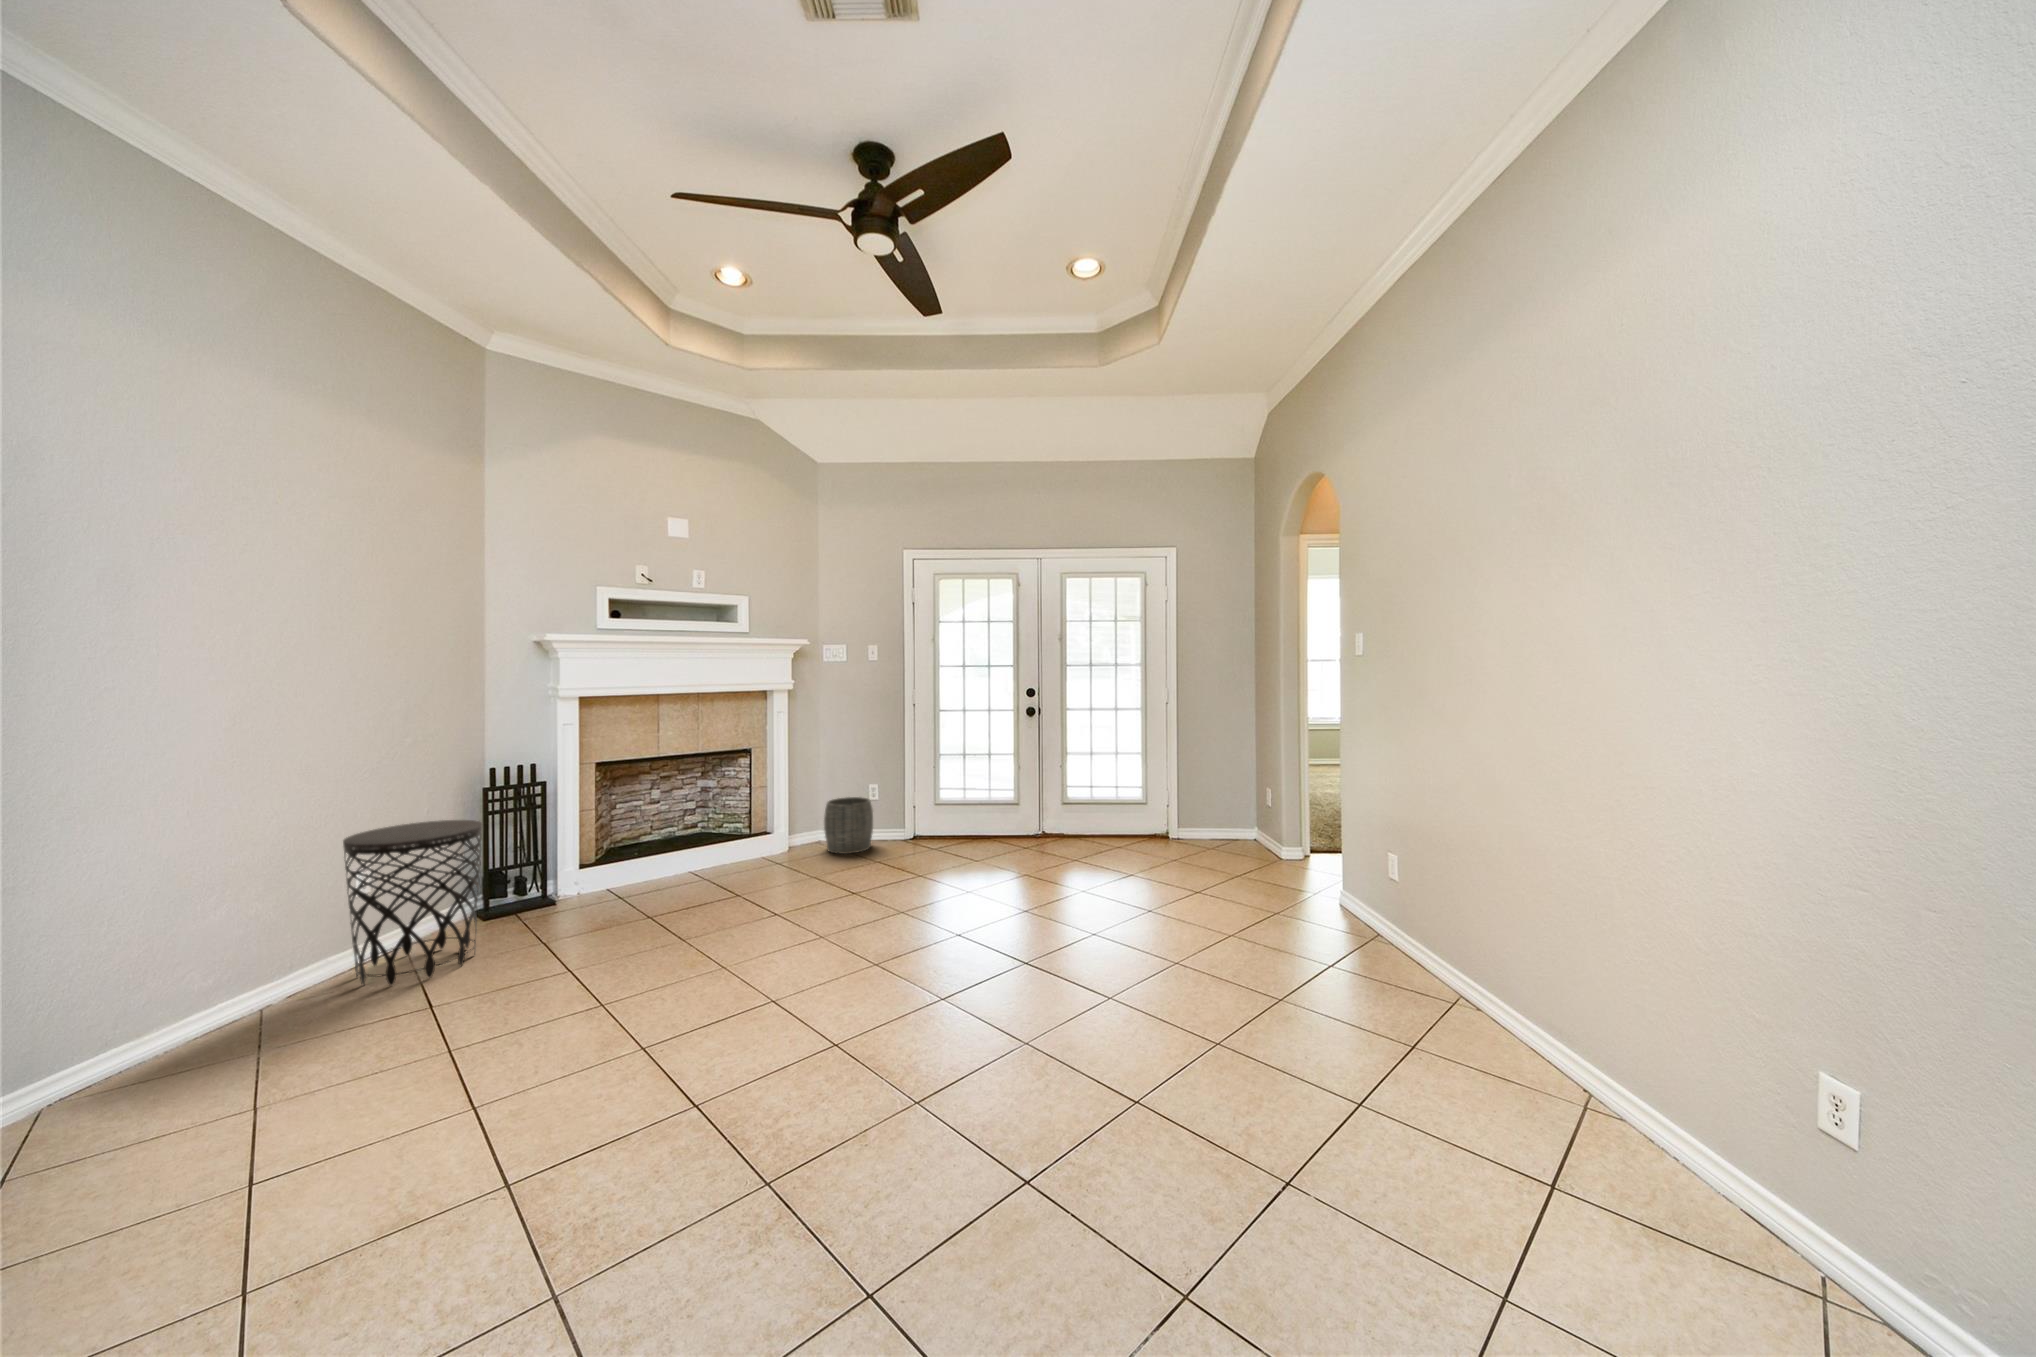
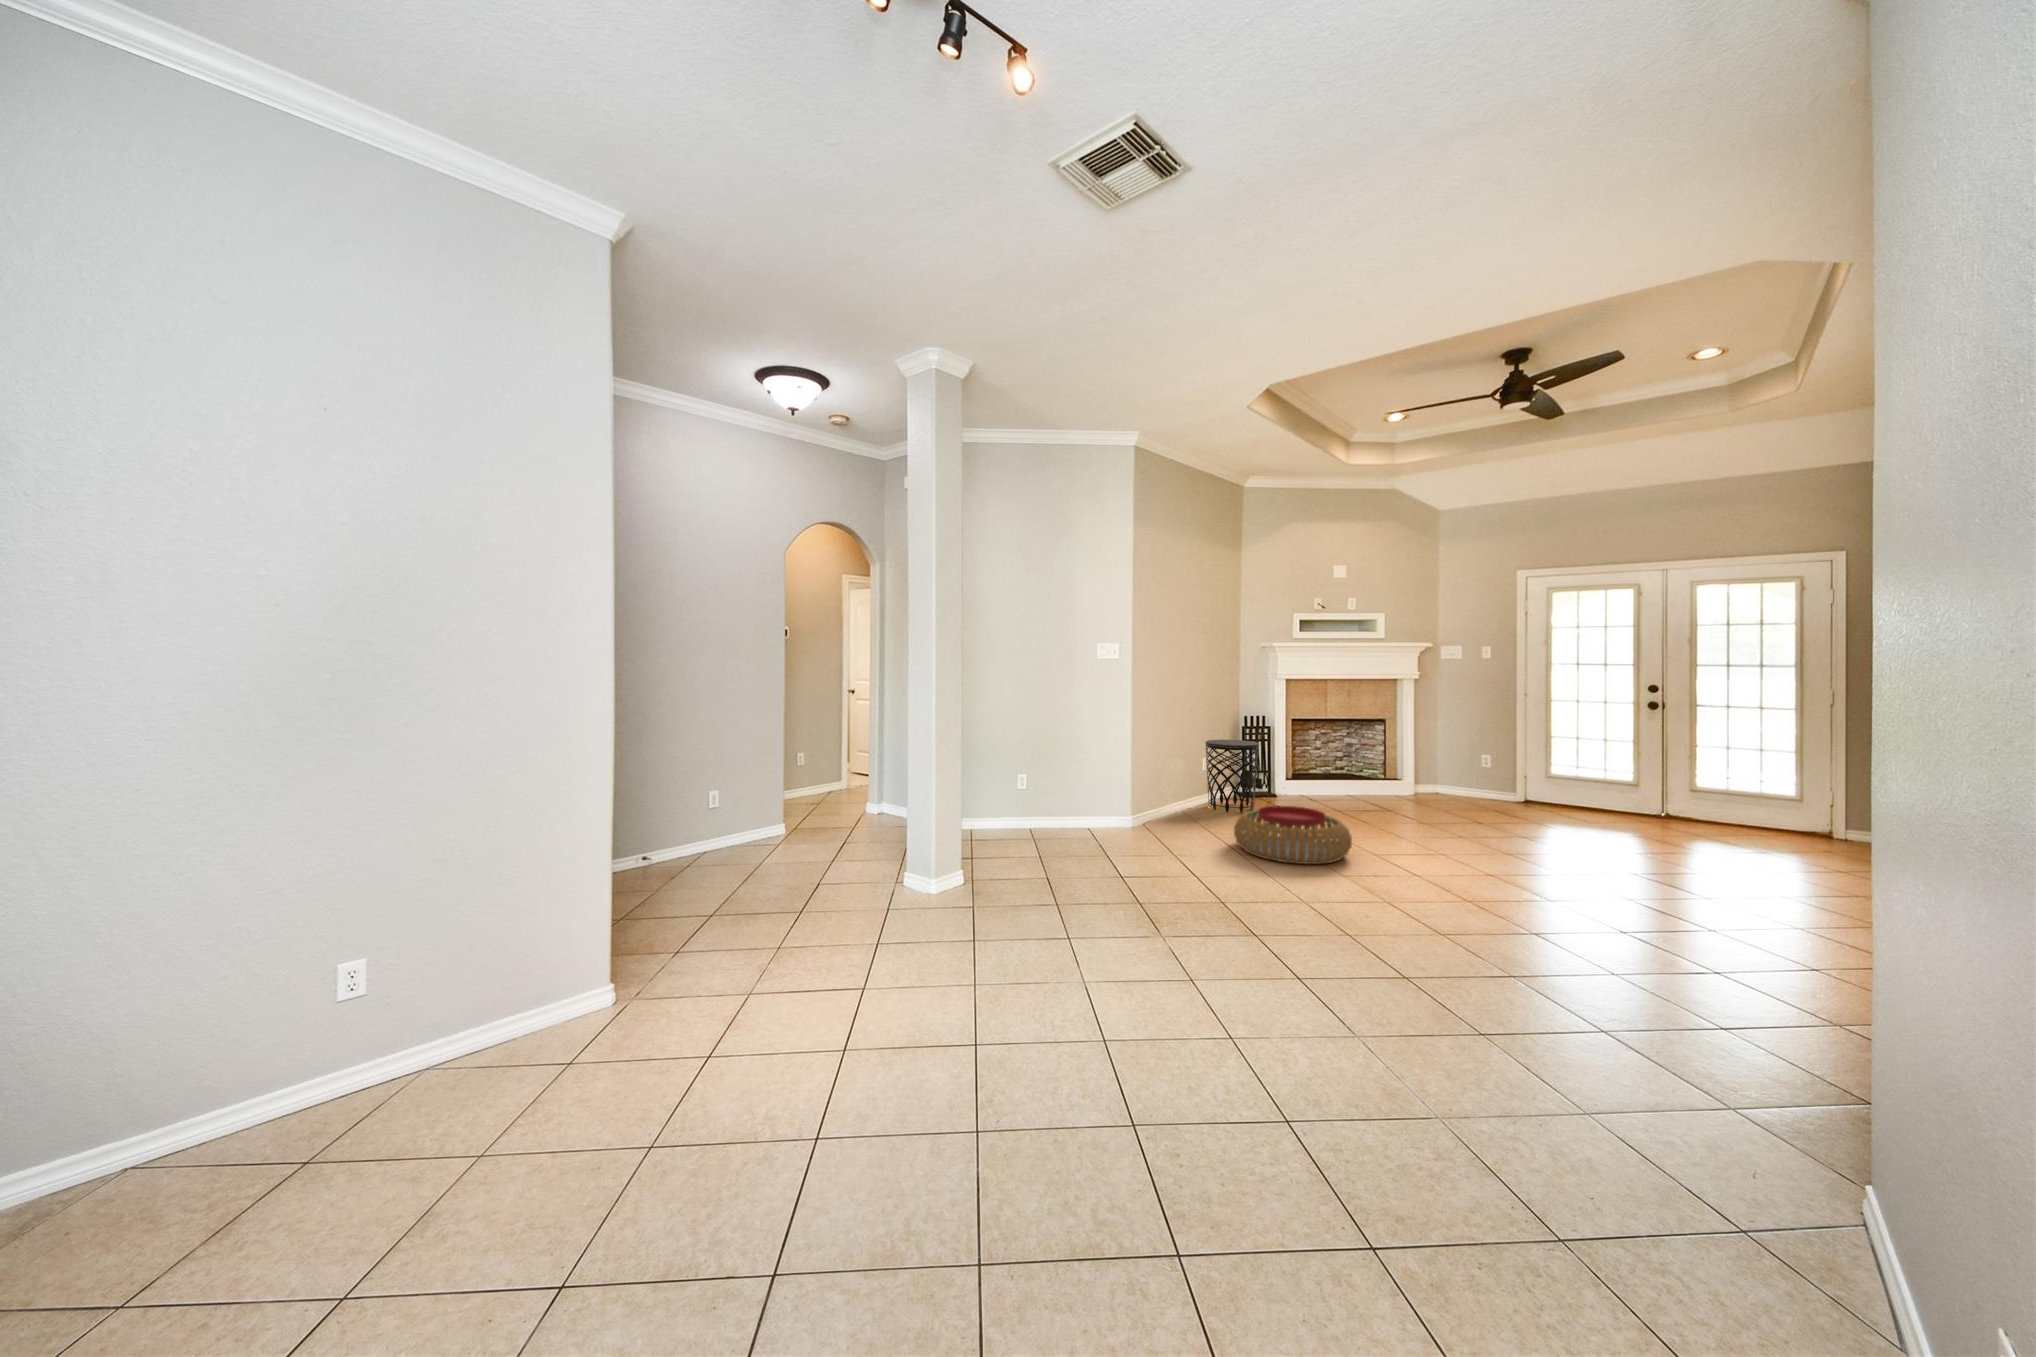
woven basket: present [824,797,873,854] -> none [1441,763,1483,803]
pouf: none [219,993,586,1214] -> present [1234,806,1352,864]

